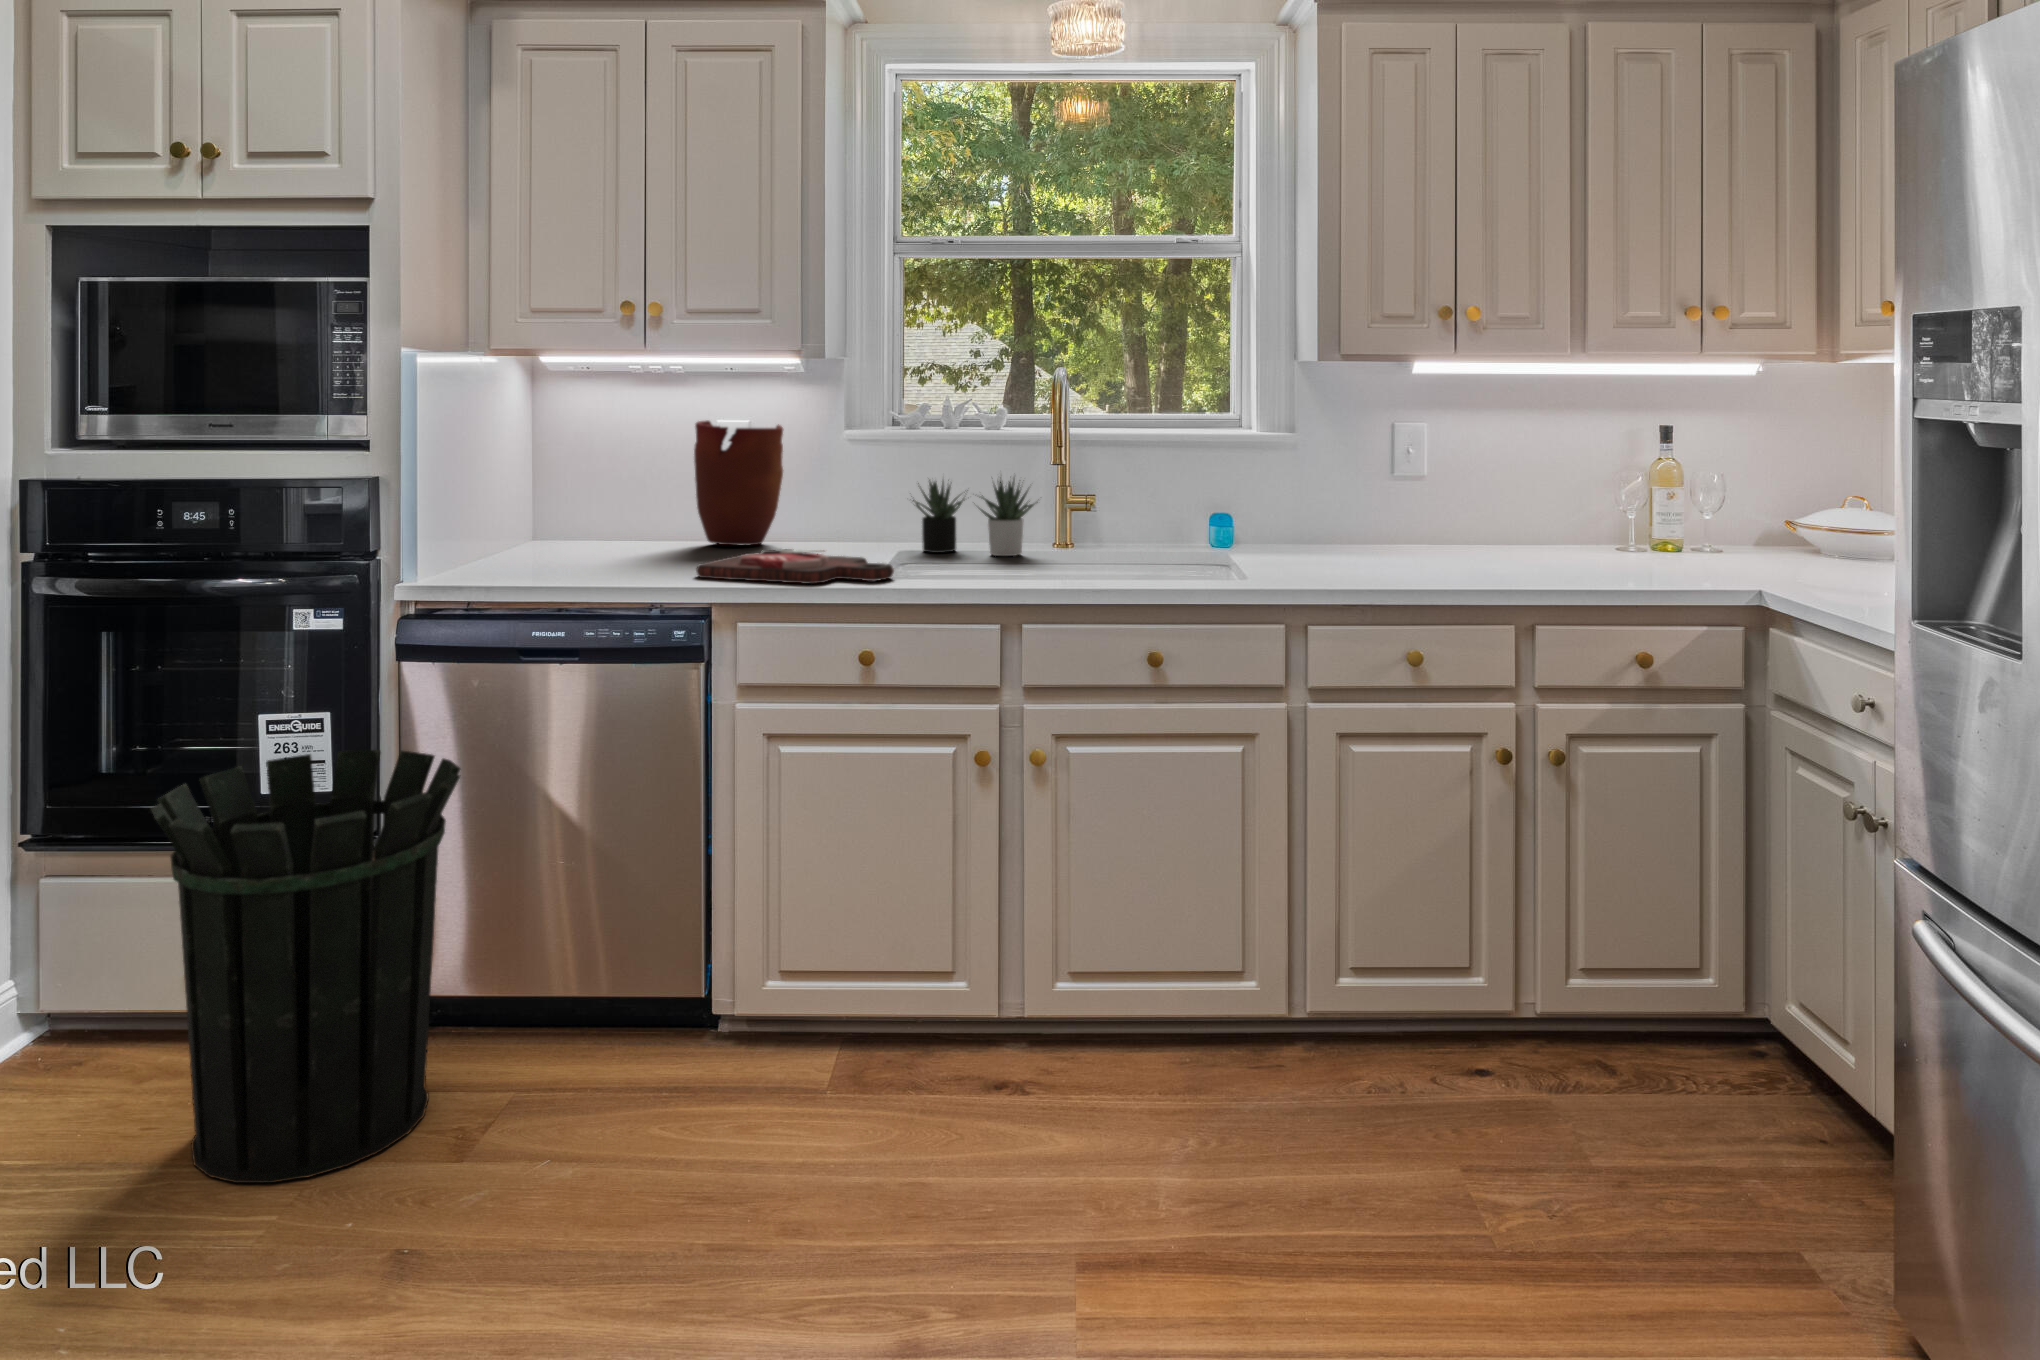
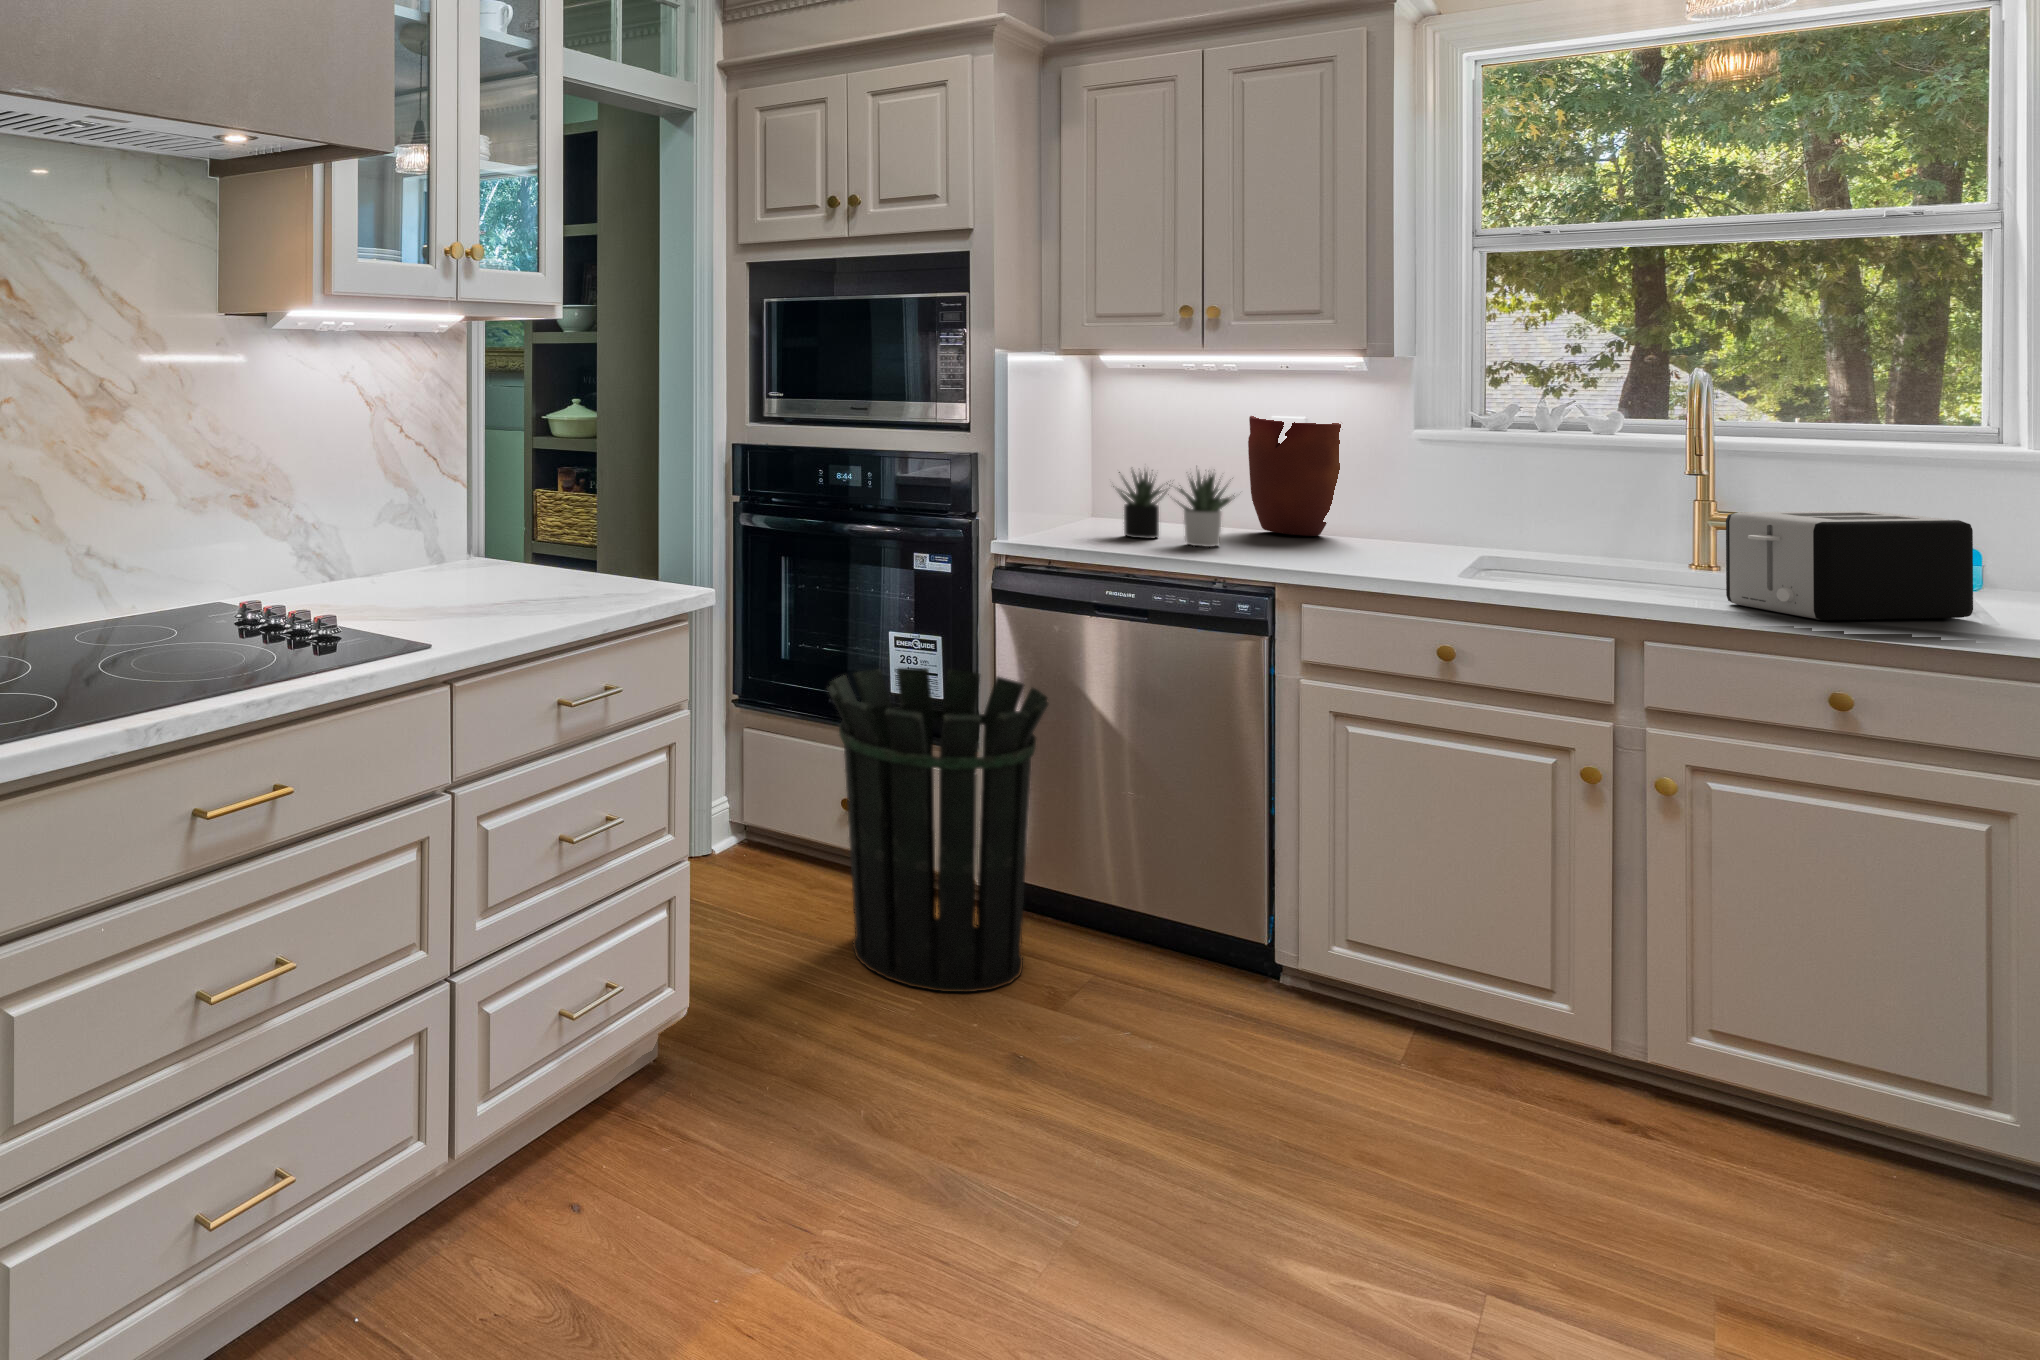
succulent plant: present [913,477,1038,556] -> present [1113,470,1235,547]
toaster: none [1080,490,1235,590] -> present [1726,511,1973,620]
cutting board: present [696,549,894,584] -> none [1258,540,1478,579]

